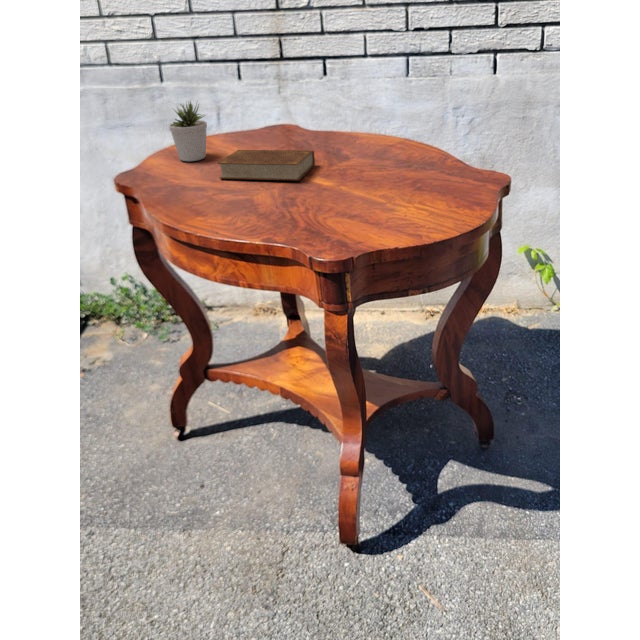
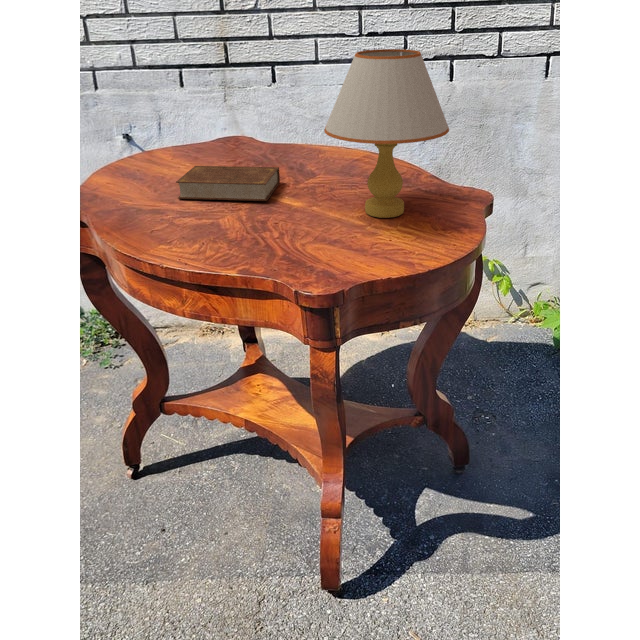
table lamp: none [349,35,468,195] -> present [324,49,449,218]
potted plant: present [169,101,207,161] -> none [117,111,159,178]

